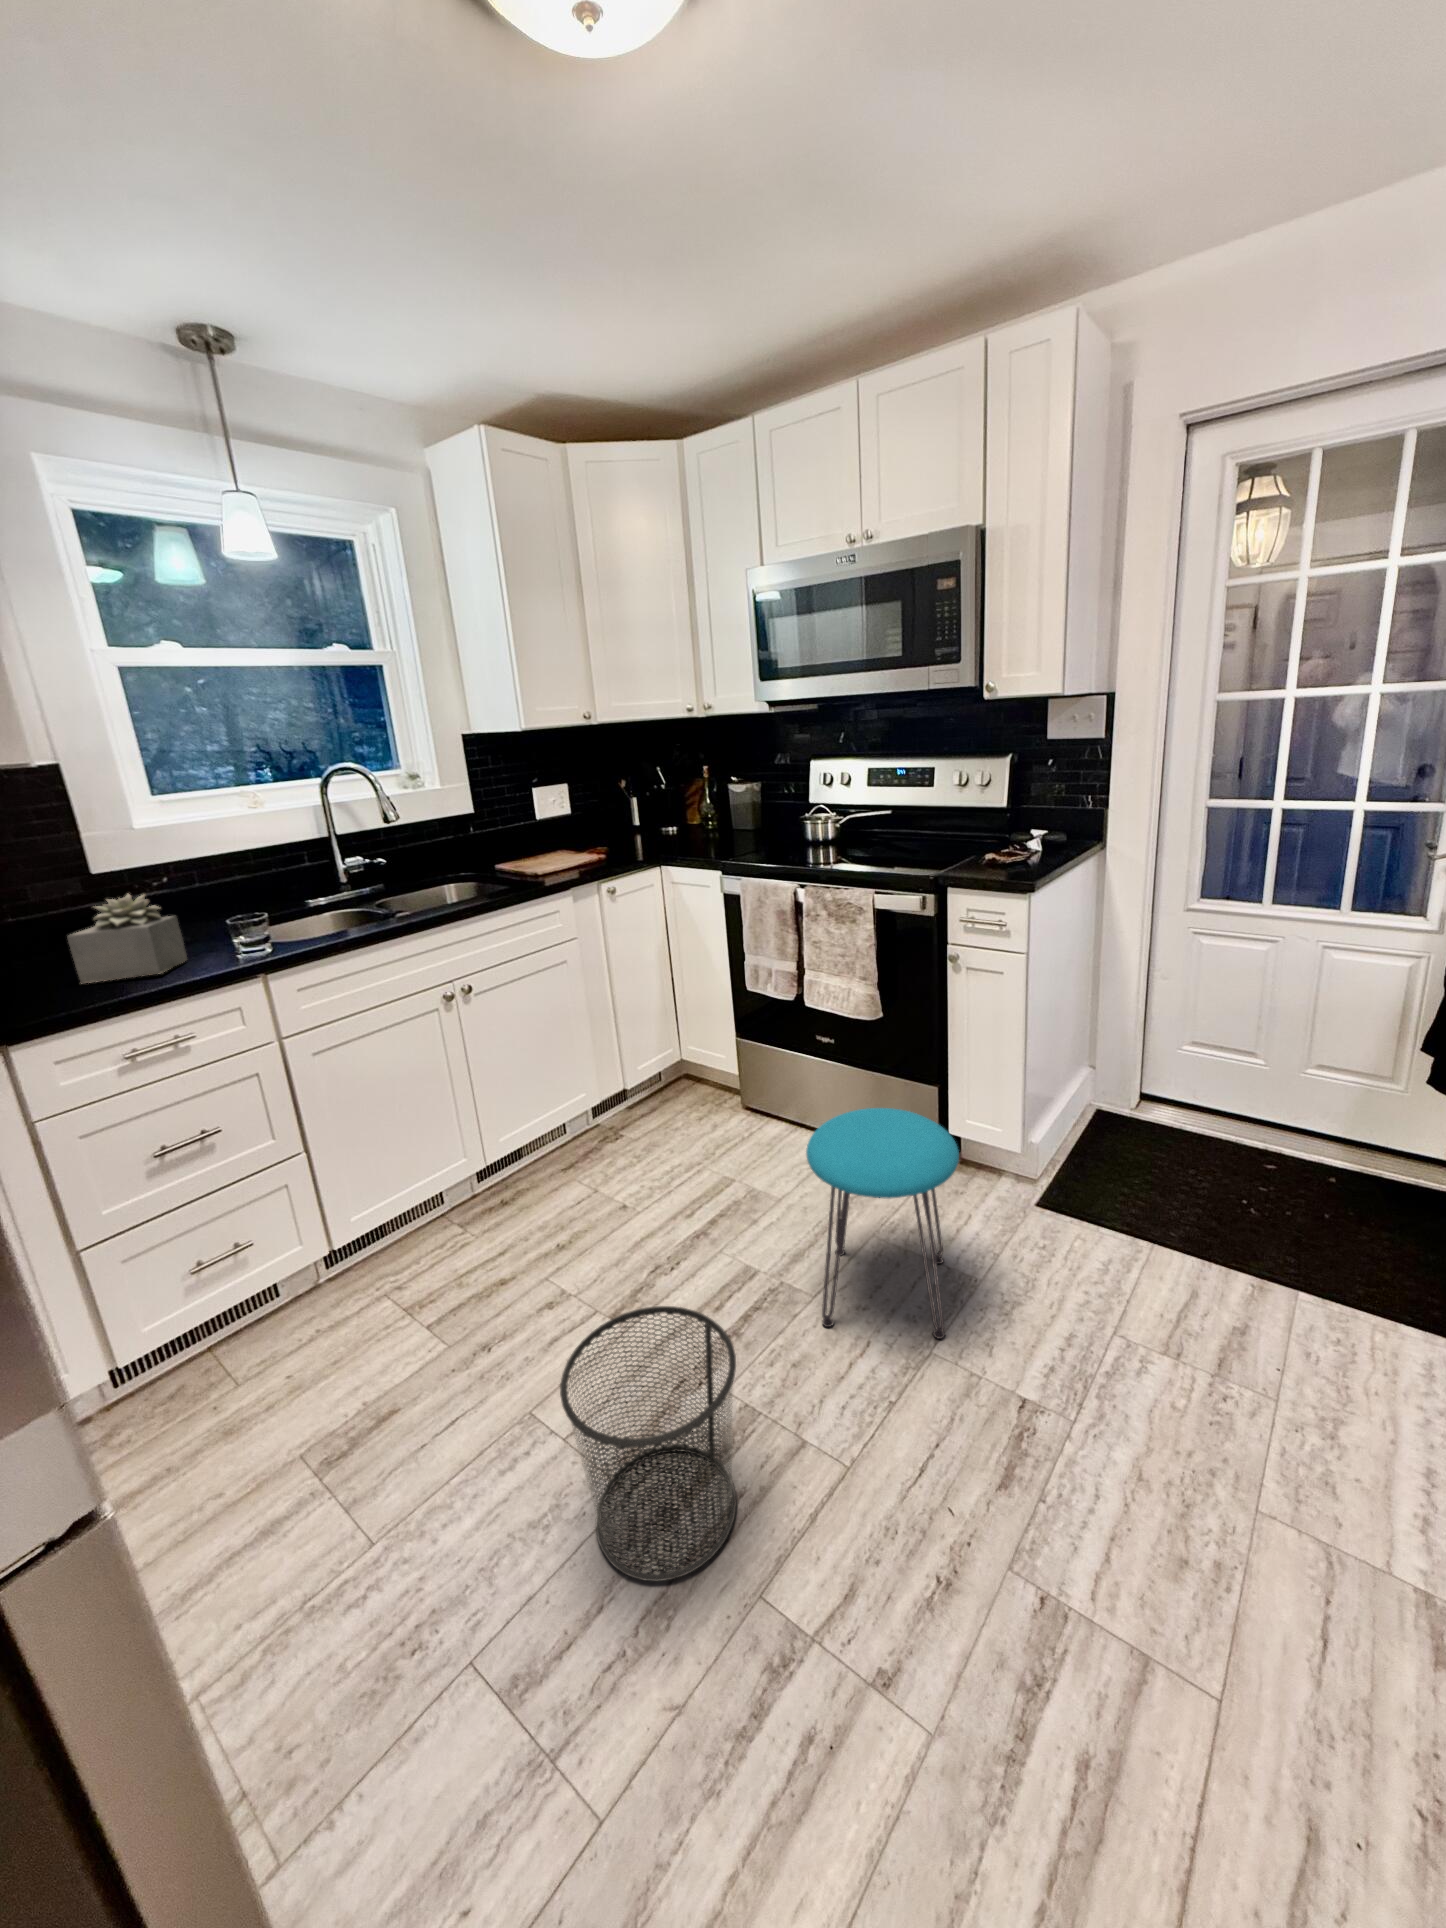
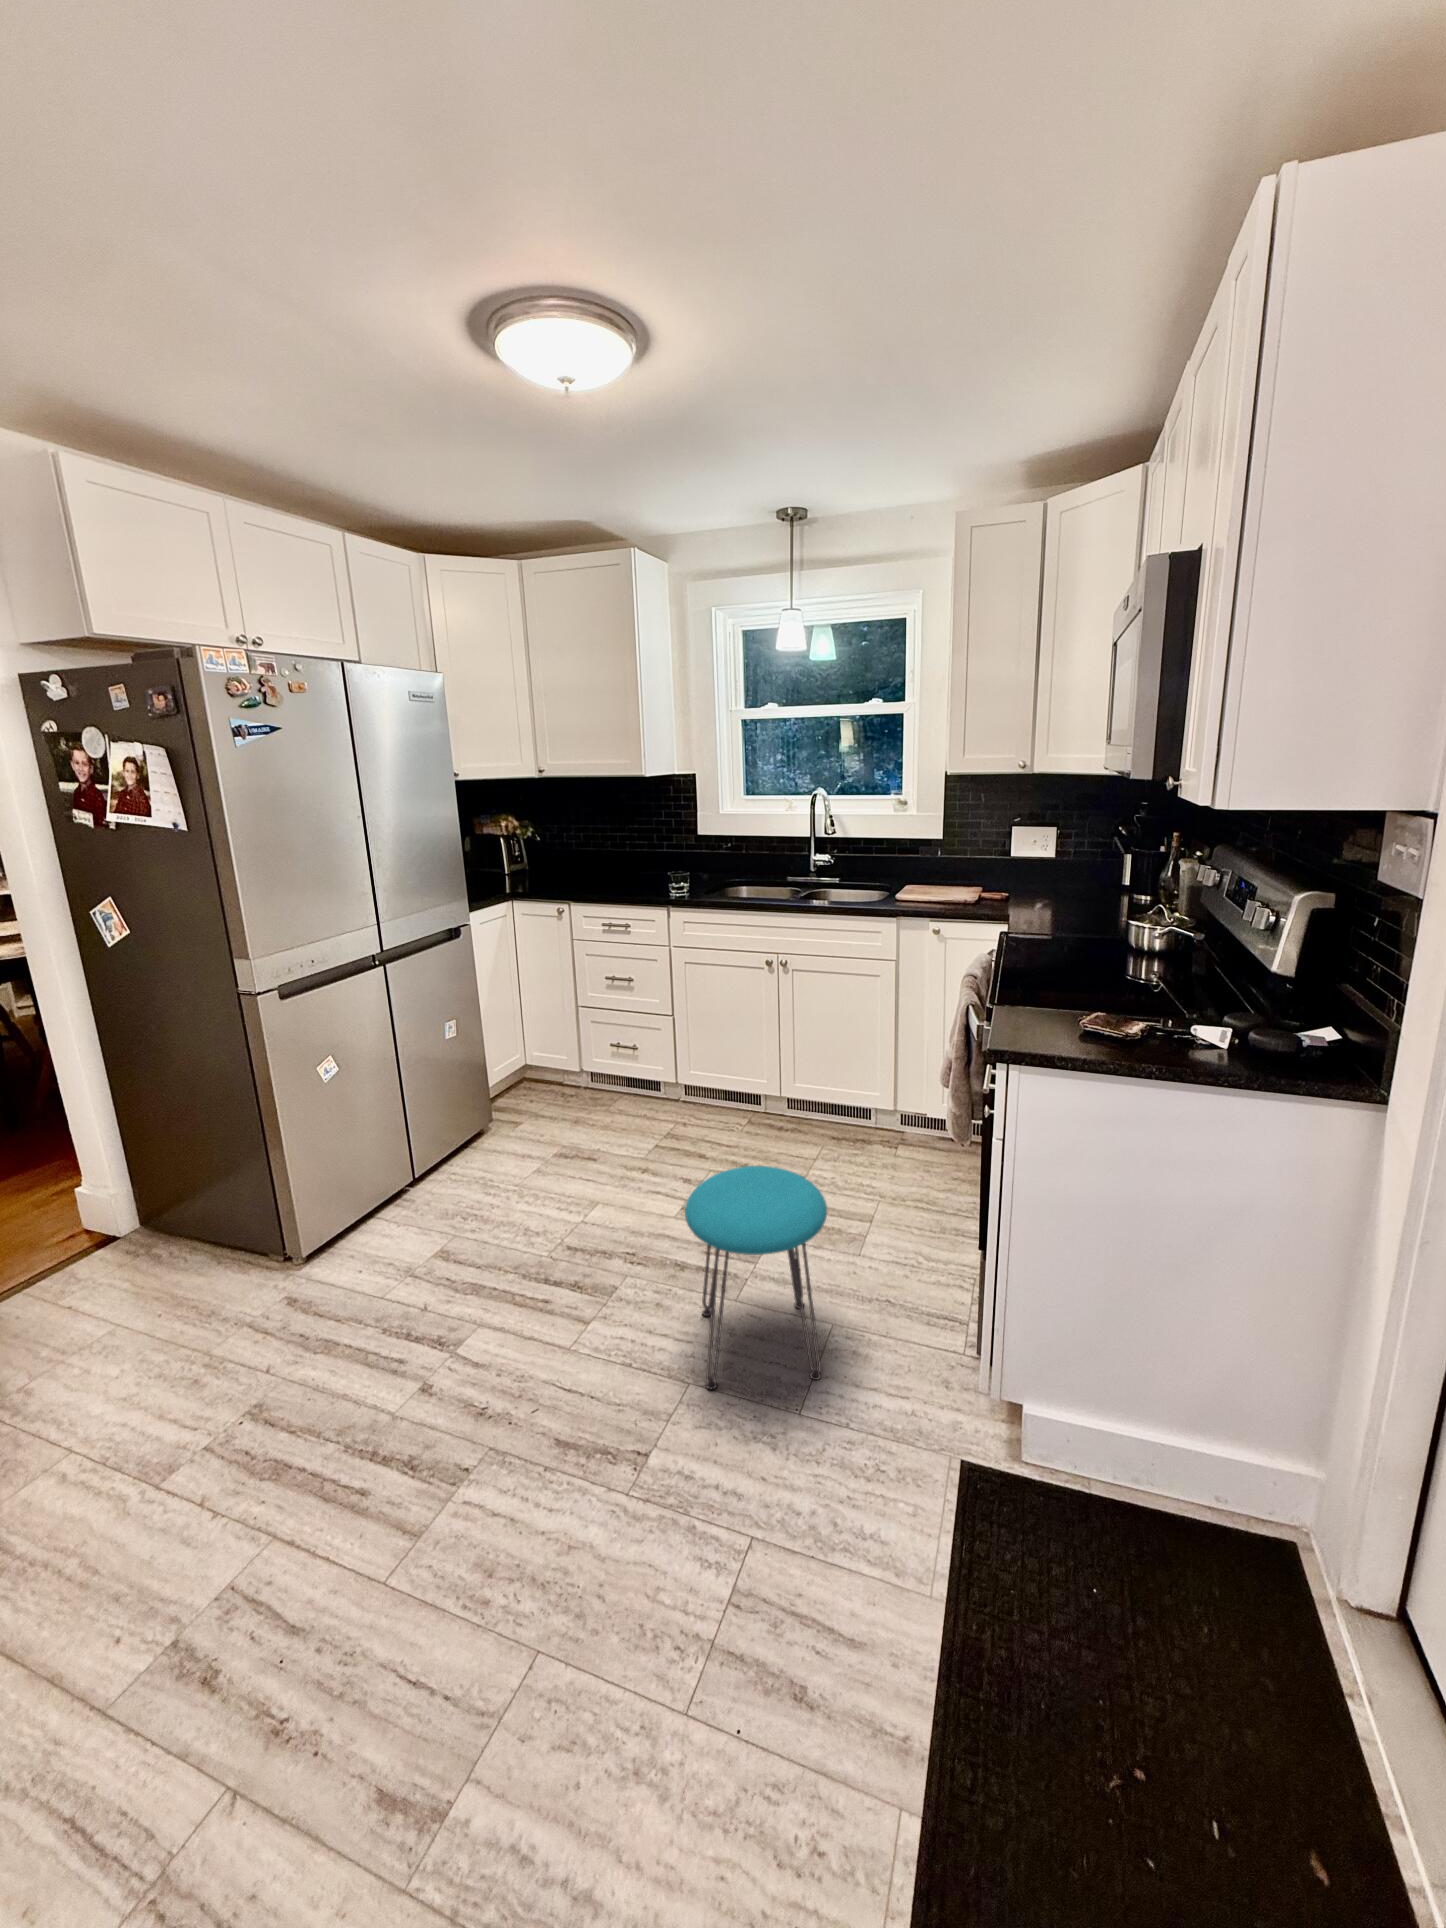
succulent plant: present [67,894,187,983] -> none [628,847,669,891]
waste bin: present [560,1306,737,1581] -> none [473,1150,583,1302]

